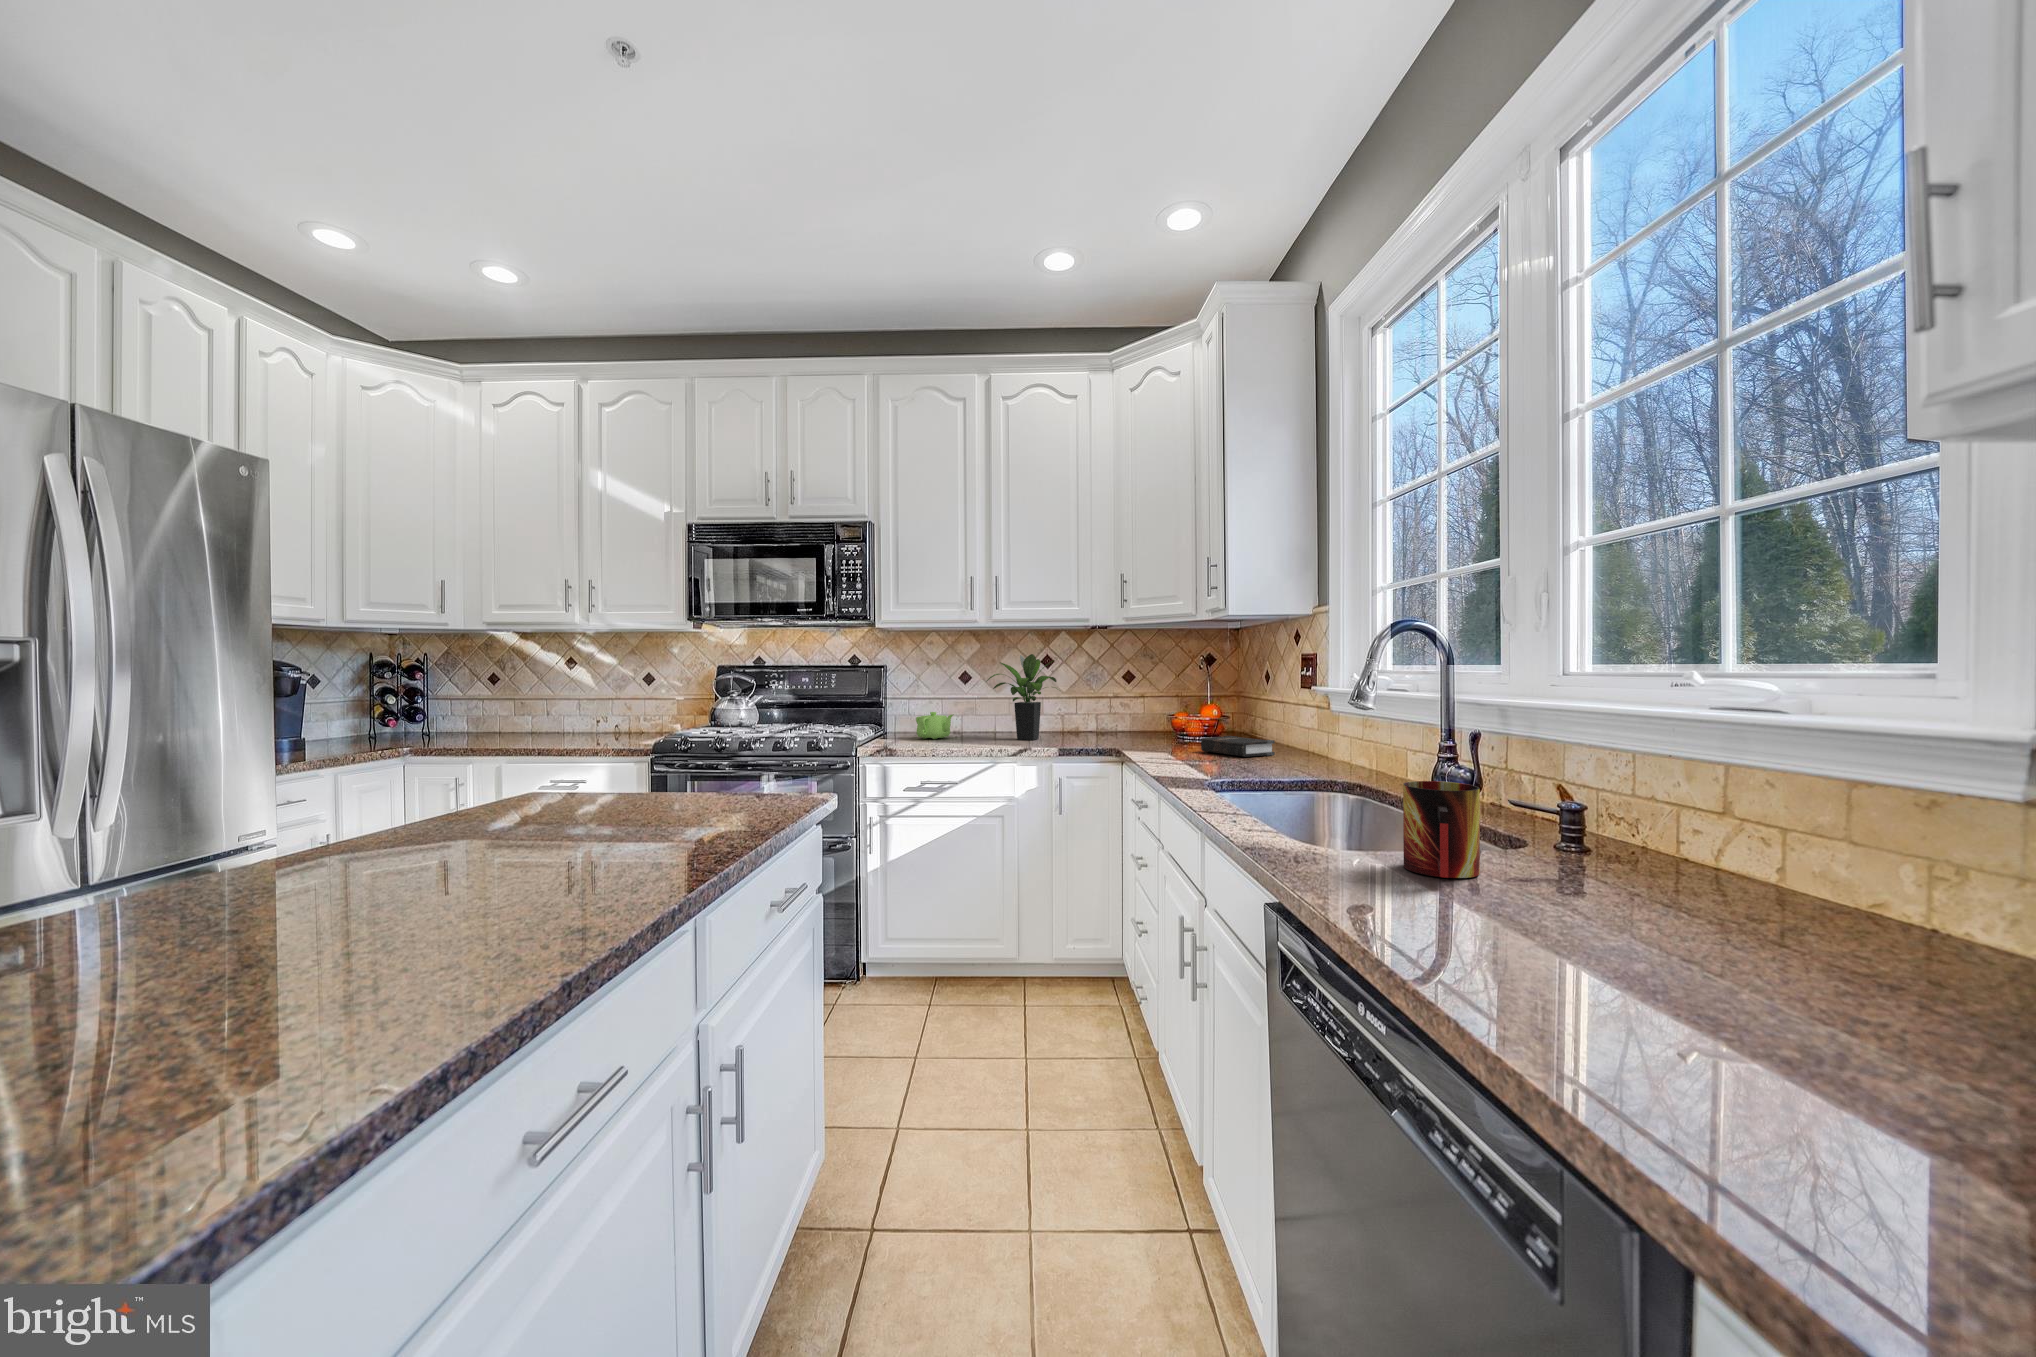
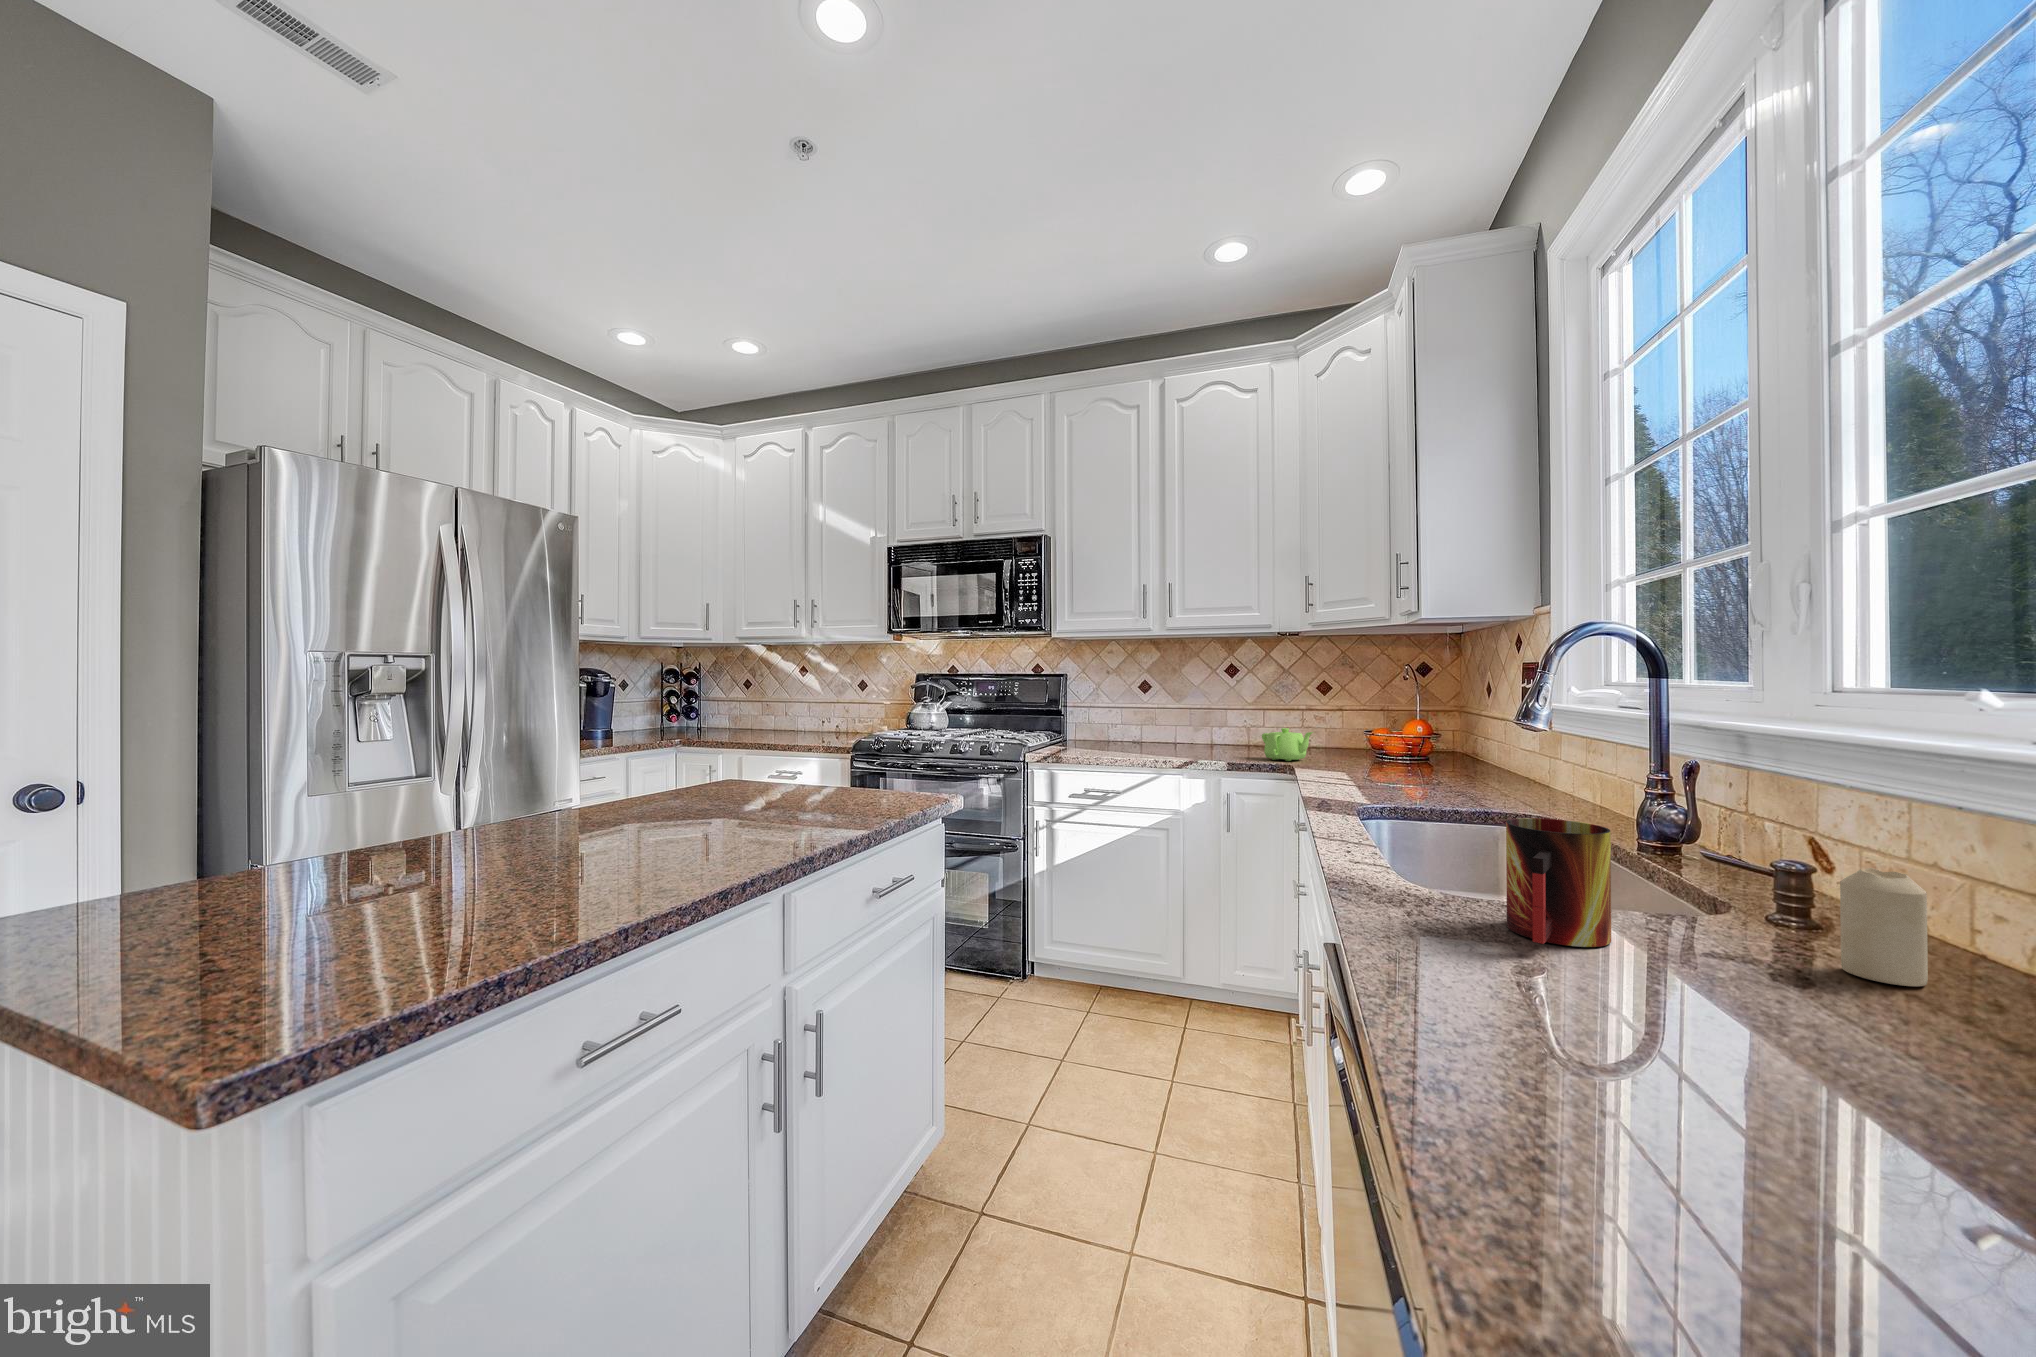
potted plant: present [987,654,1057,740] -> none [1161,663,1247,753]
teapot: present [916,712,953,739] -> present [1262,728,1313,761]
hardback book: present [1201,736,1275,757] -> none [1389,756,1478,780]
candle: none [1620,803,1671,882] -> present [1840,868,1928,986]

